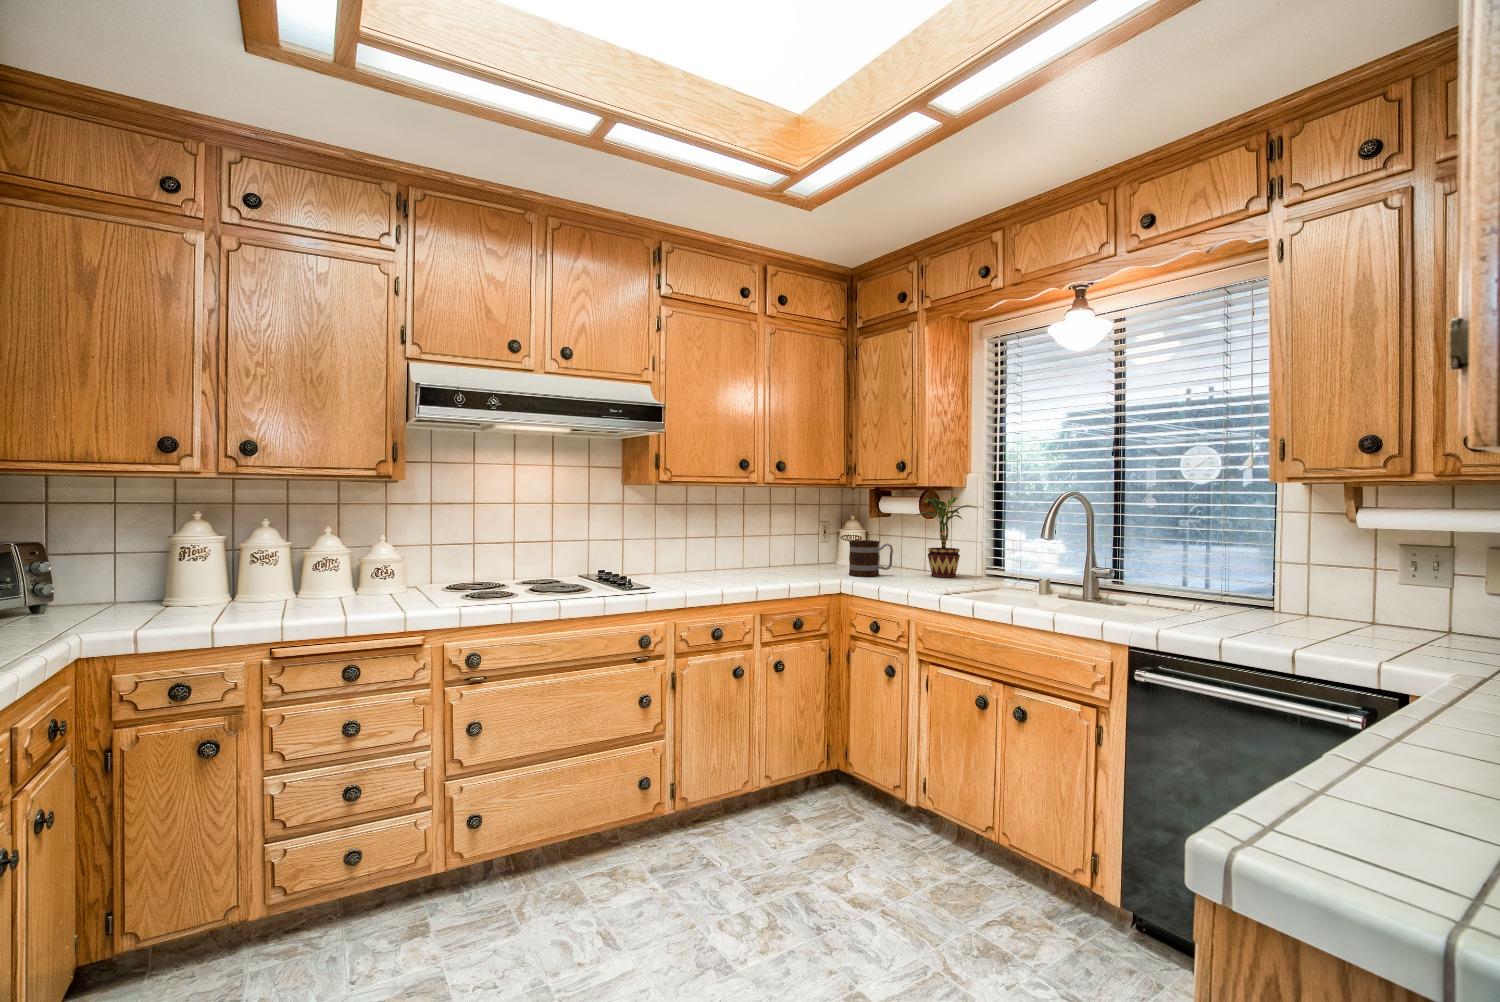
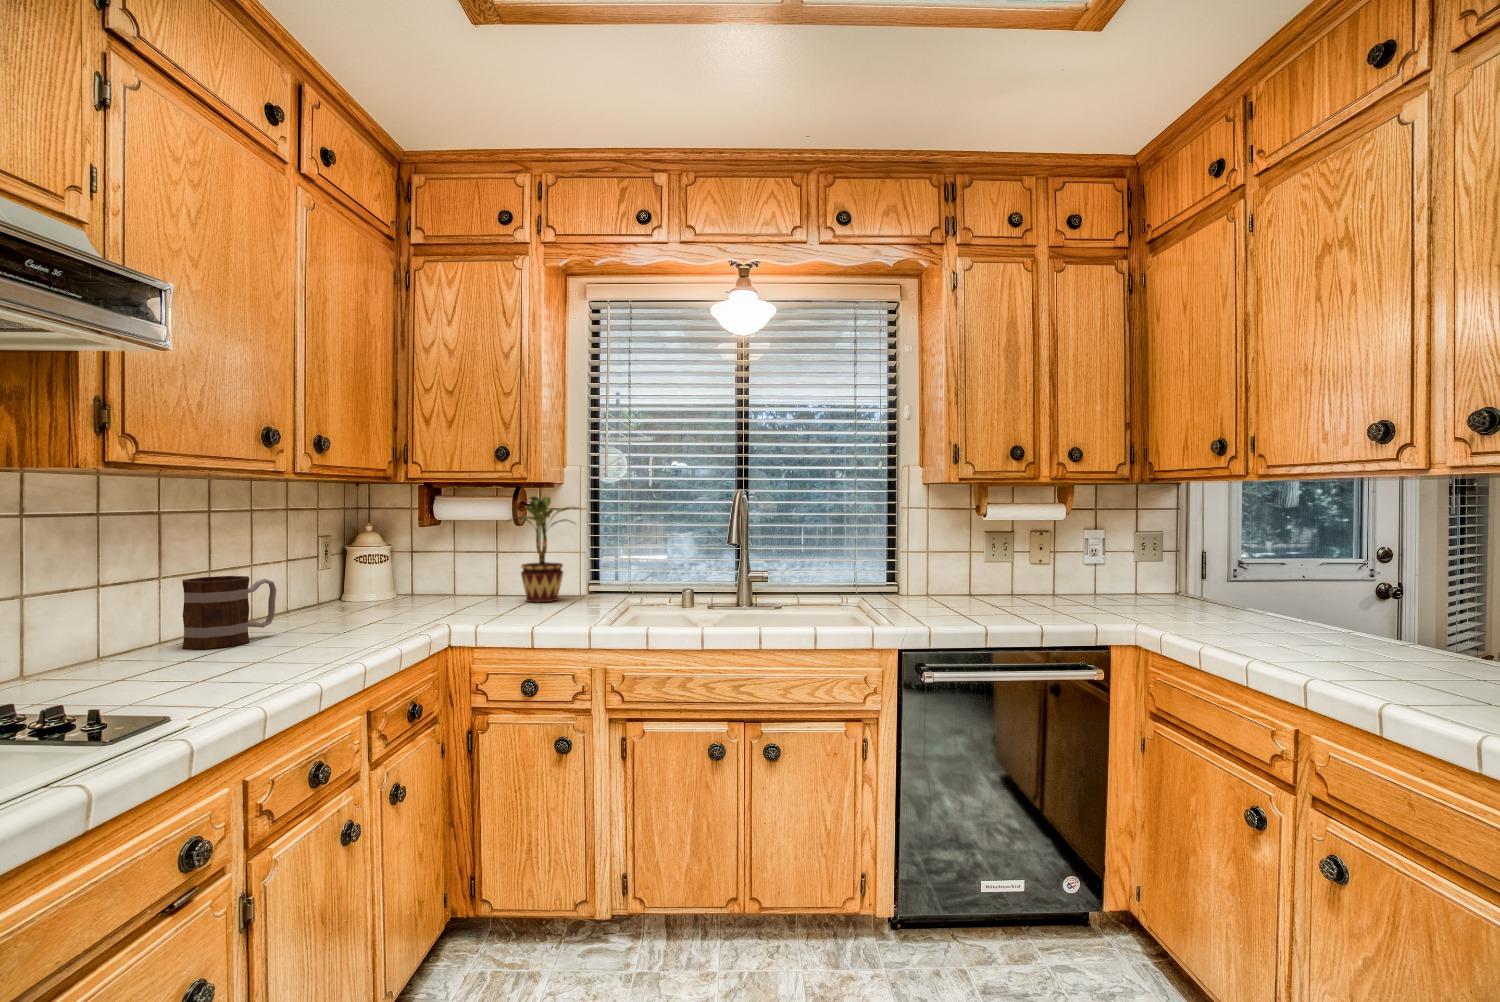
mug: present [849,540,893,577] -> present [183,576,276,649]

